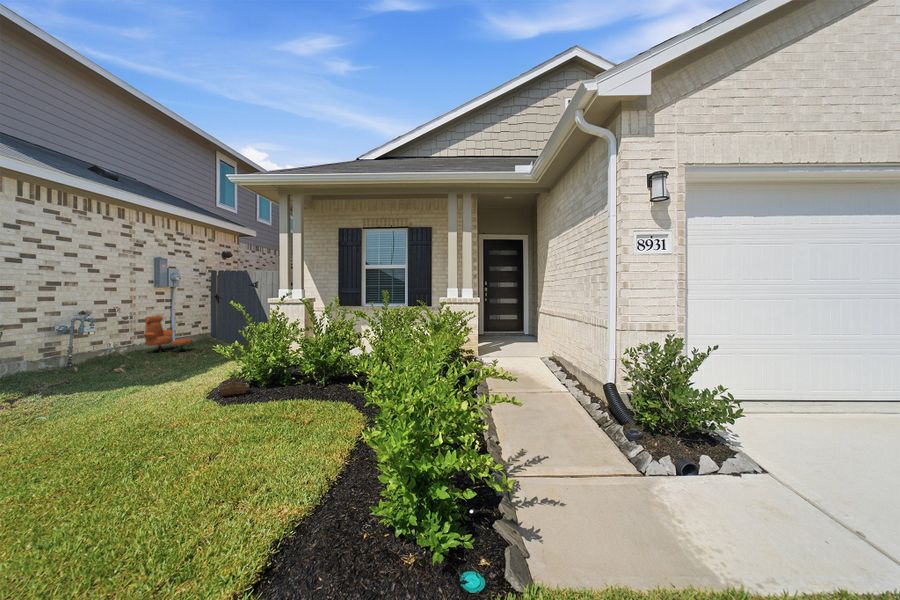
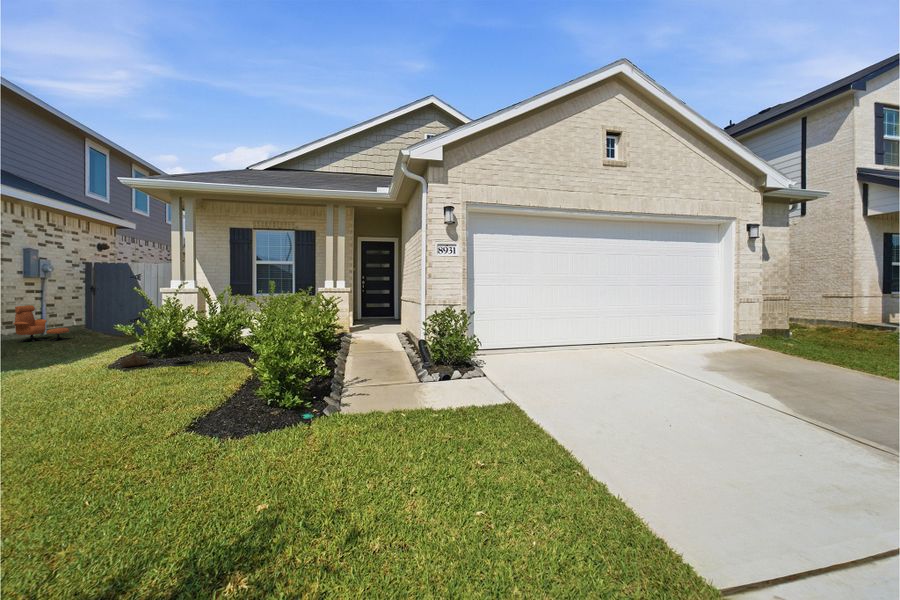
potted tree: none [267,348,300,398] -> present [171,331,195,366]

